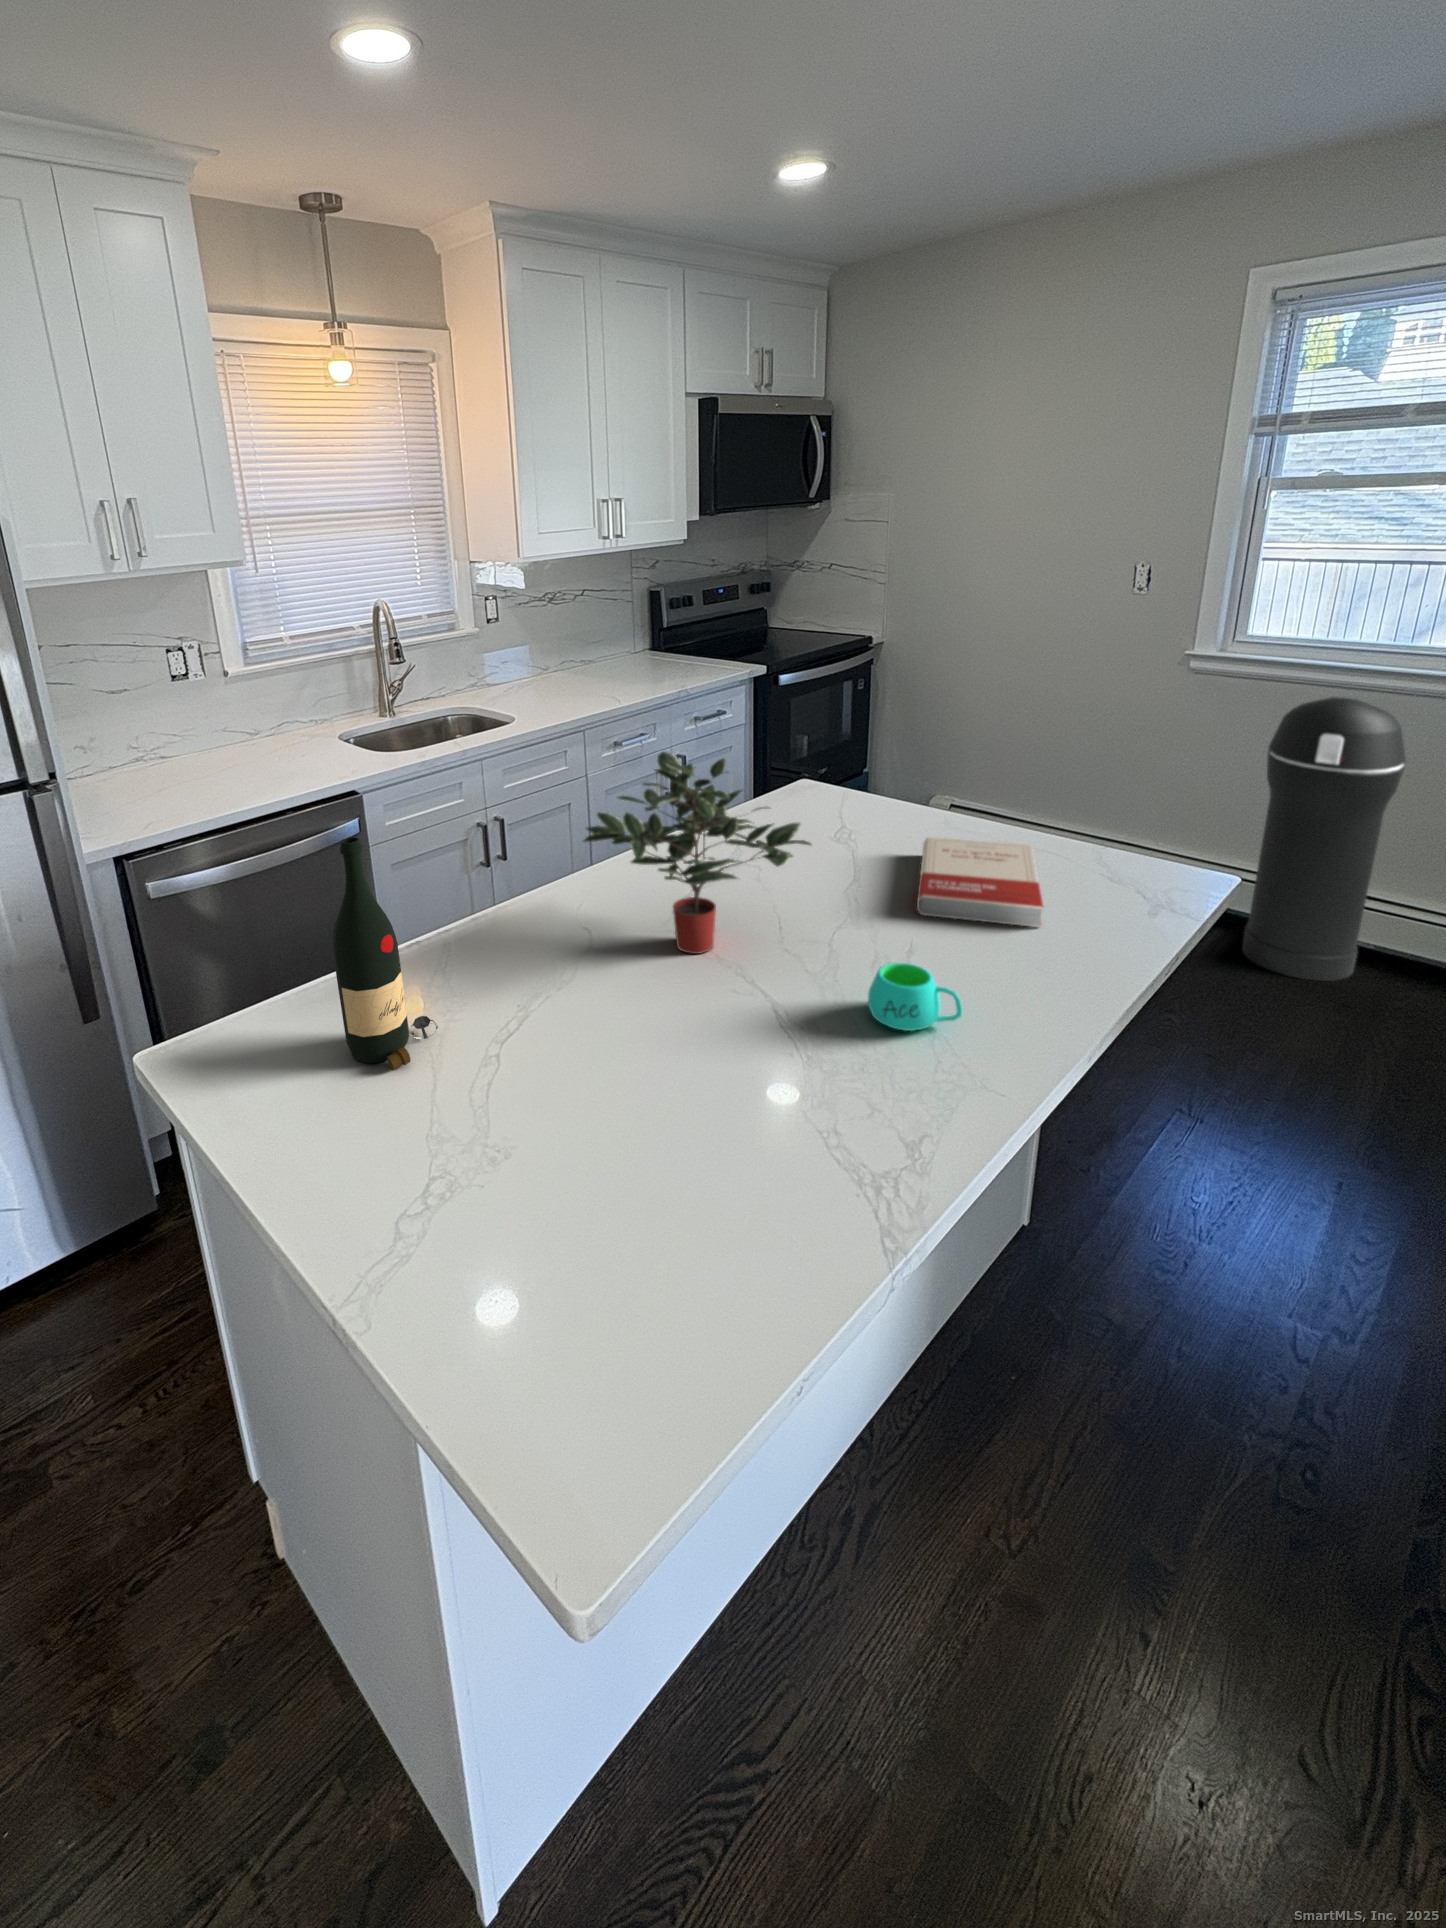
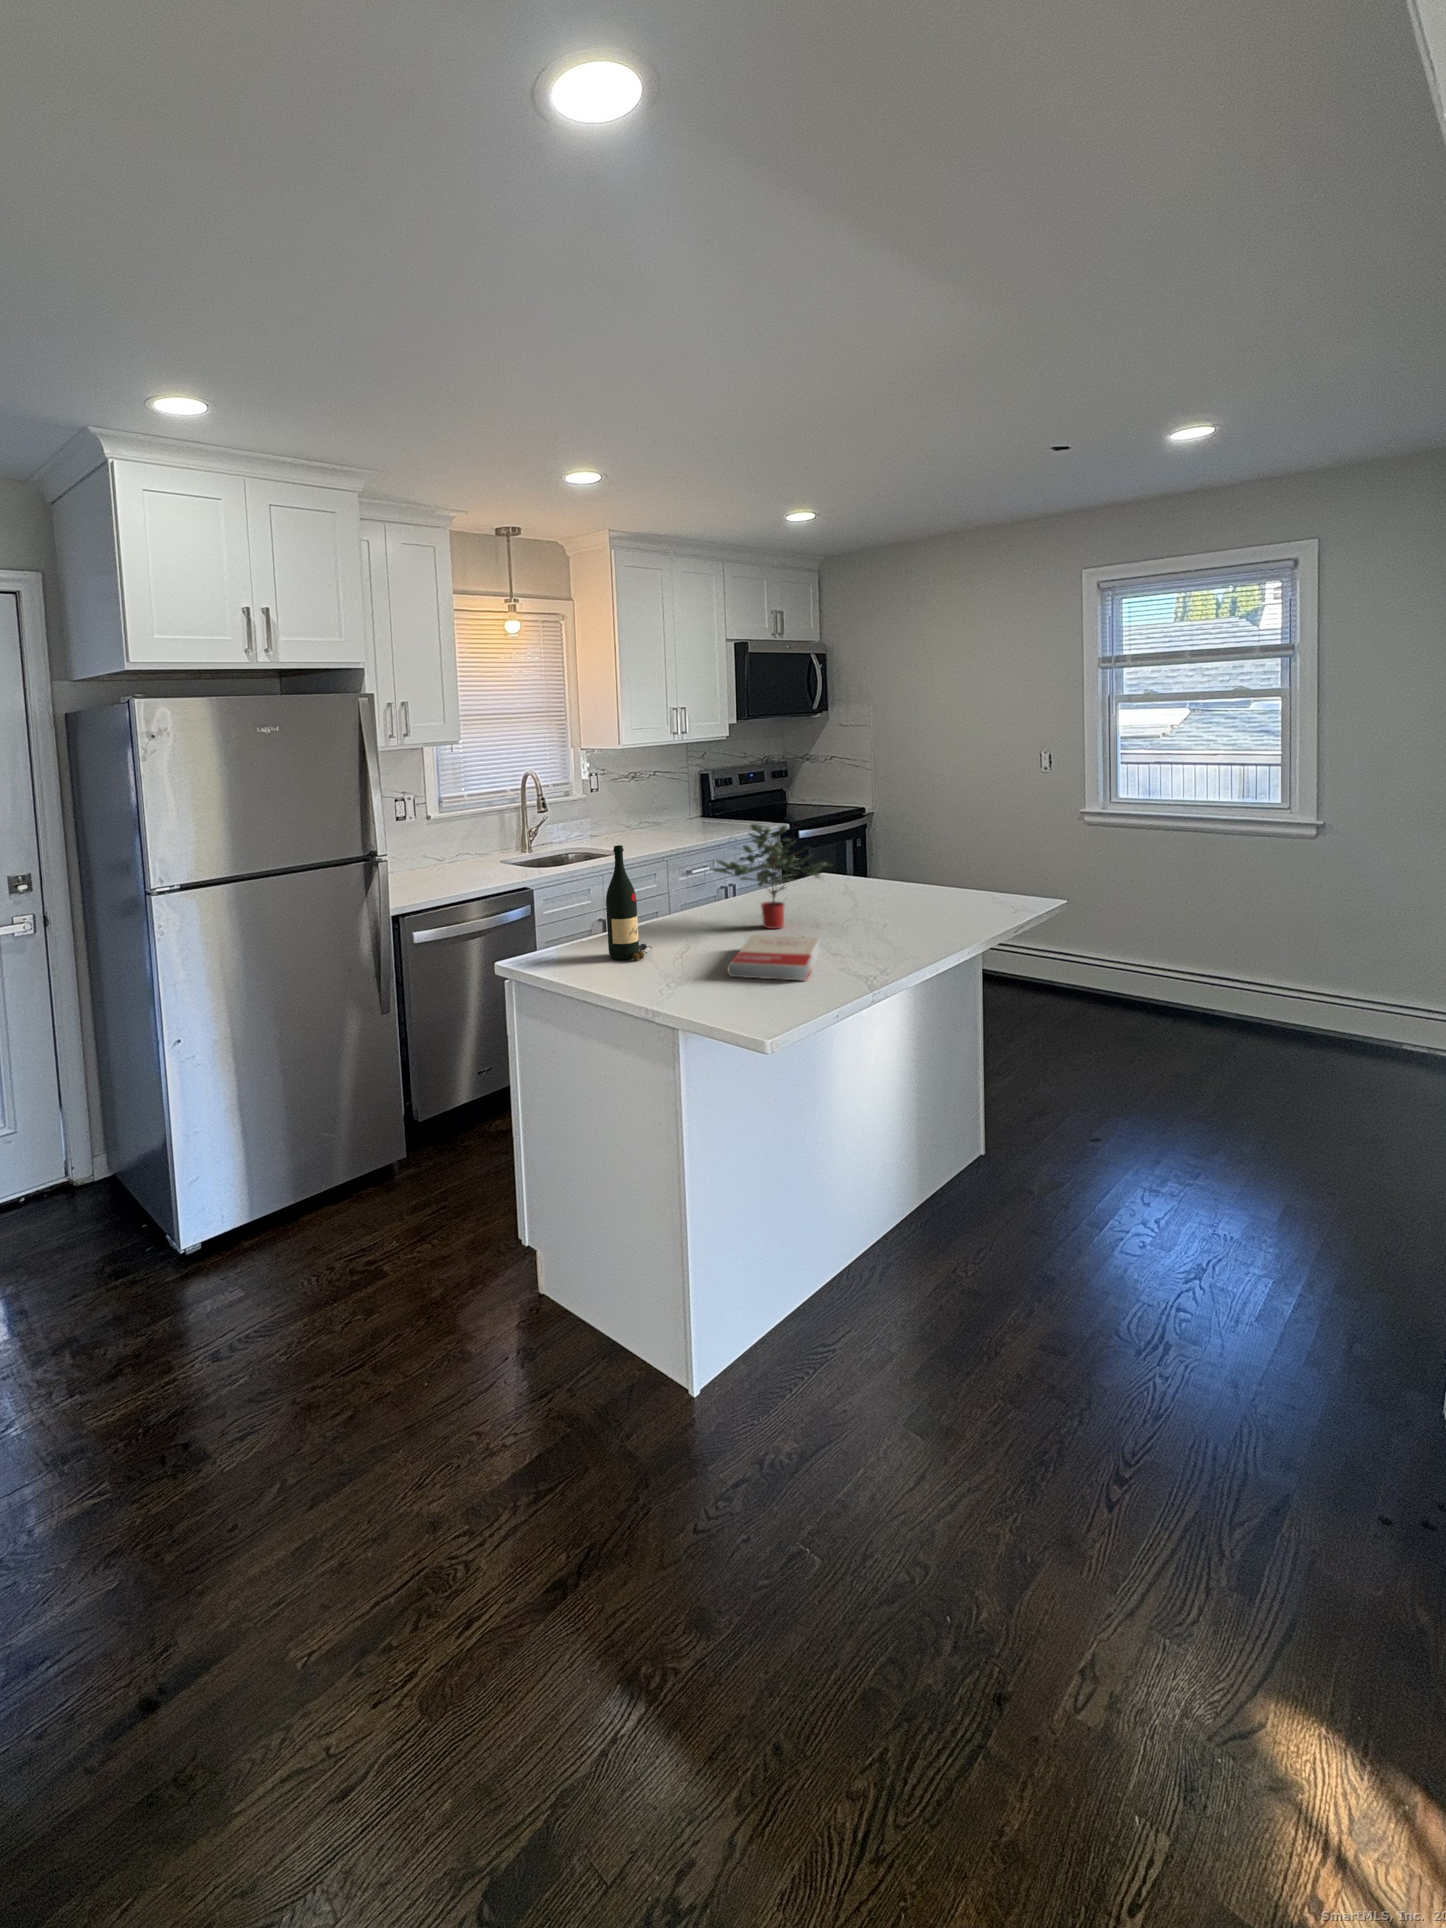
trash can: present [1242,697,1406,981] -> none [1136,835,1222,1036]
book: present [917,837,1043,927] -> present [728,935,820,981]
mug: present [868,963,962,1031] -> none [866,915,912,944]

